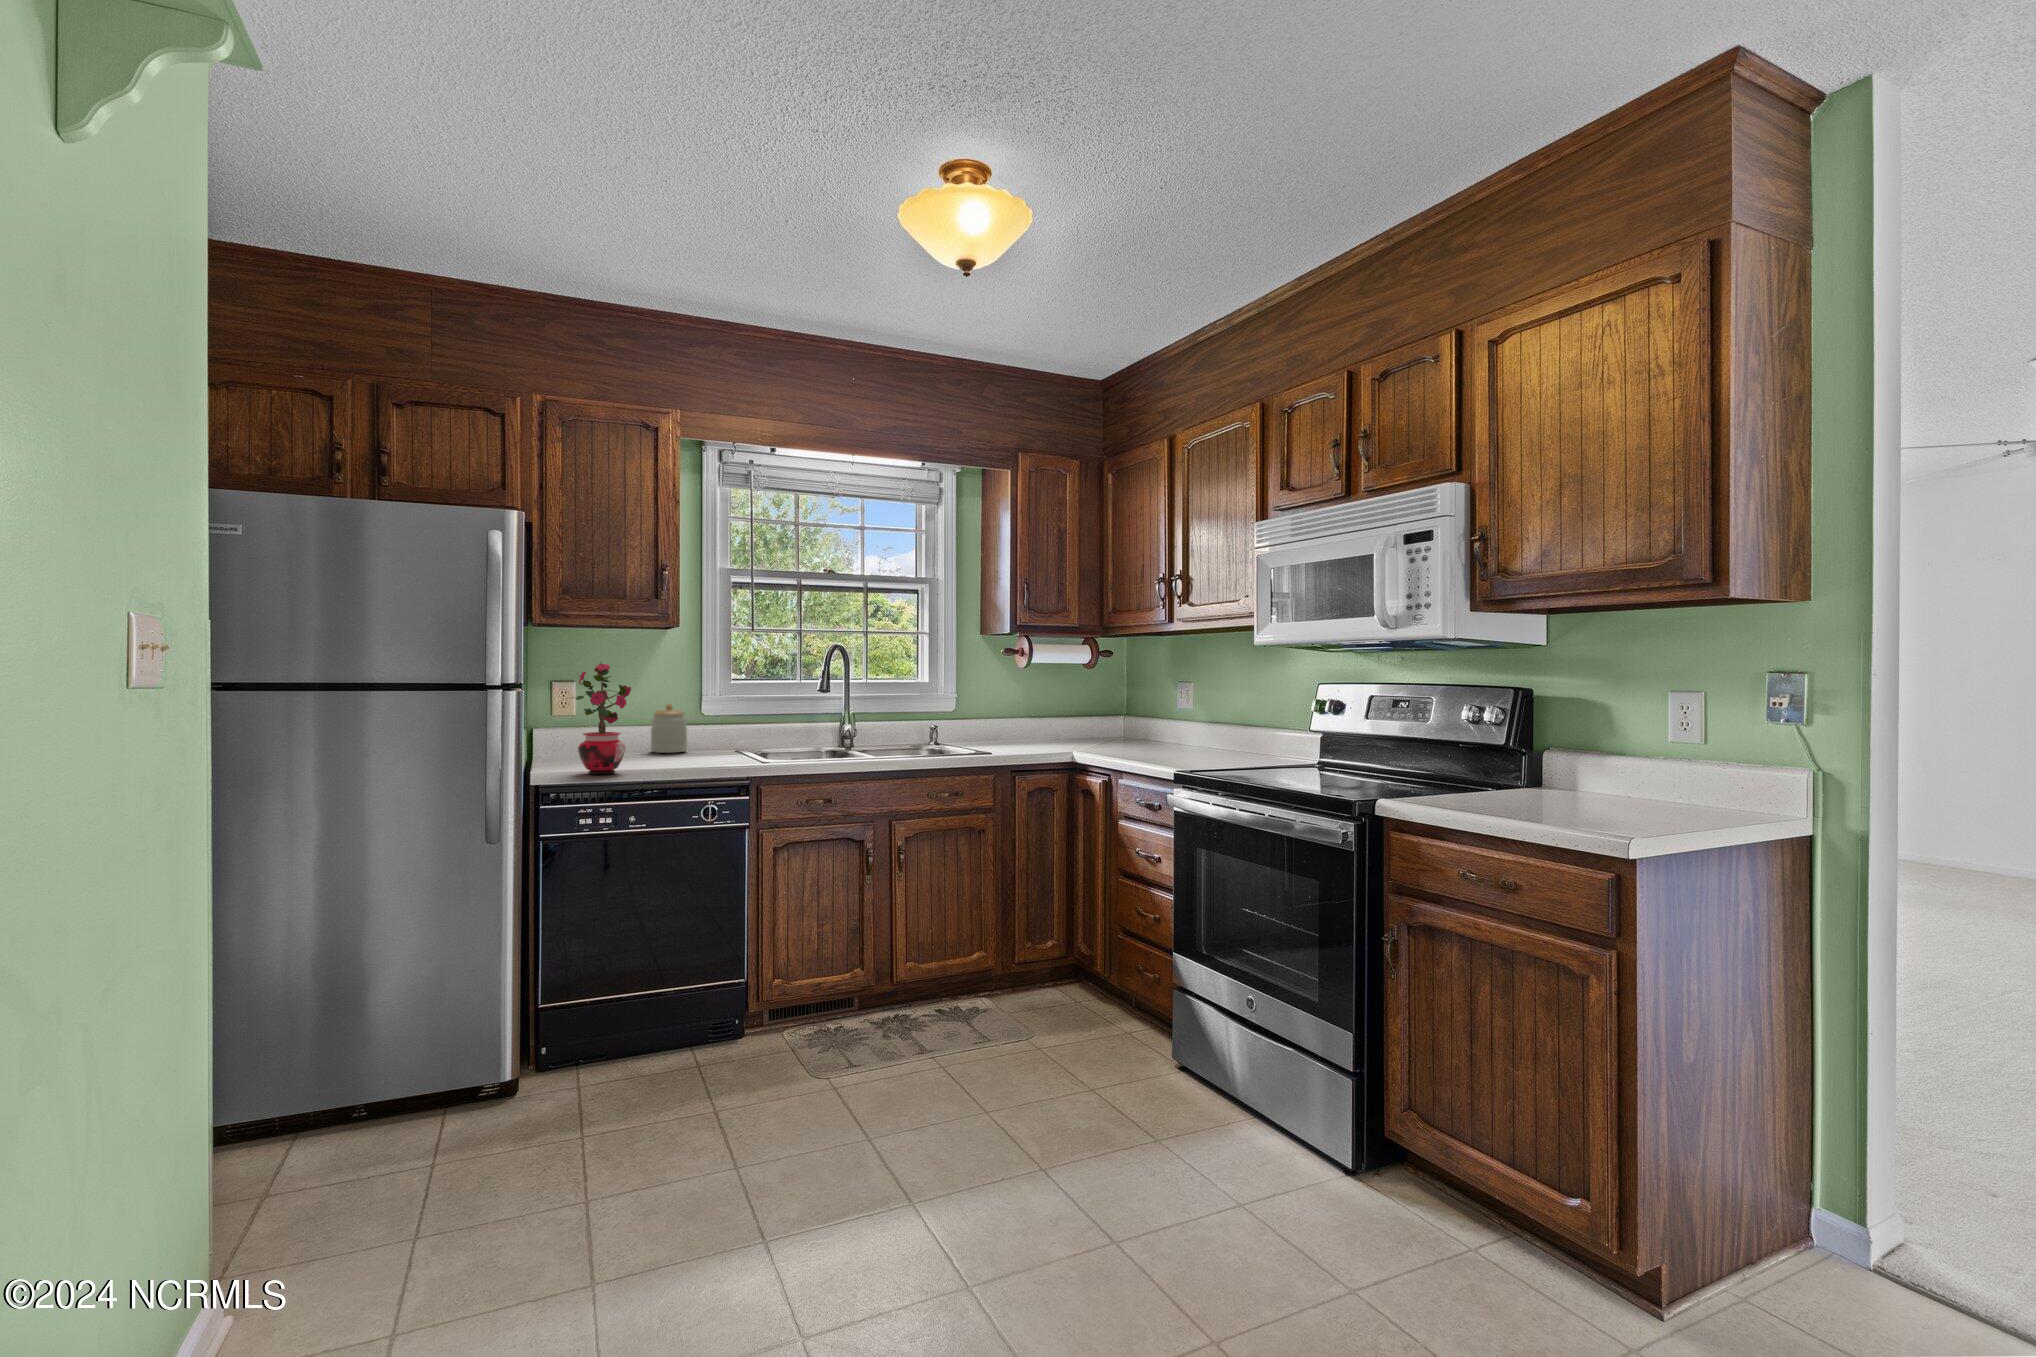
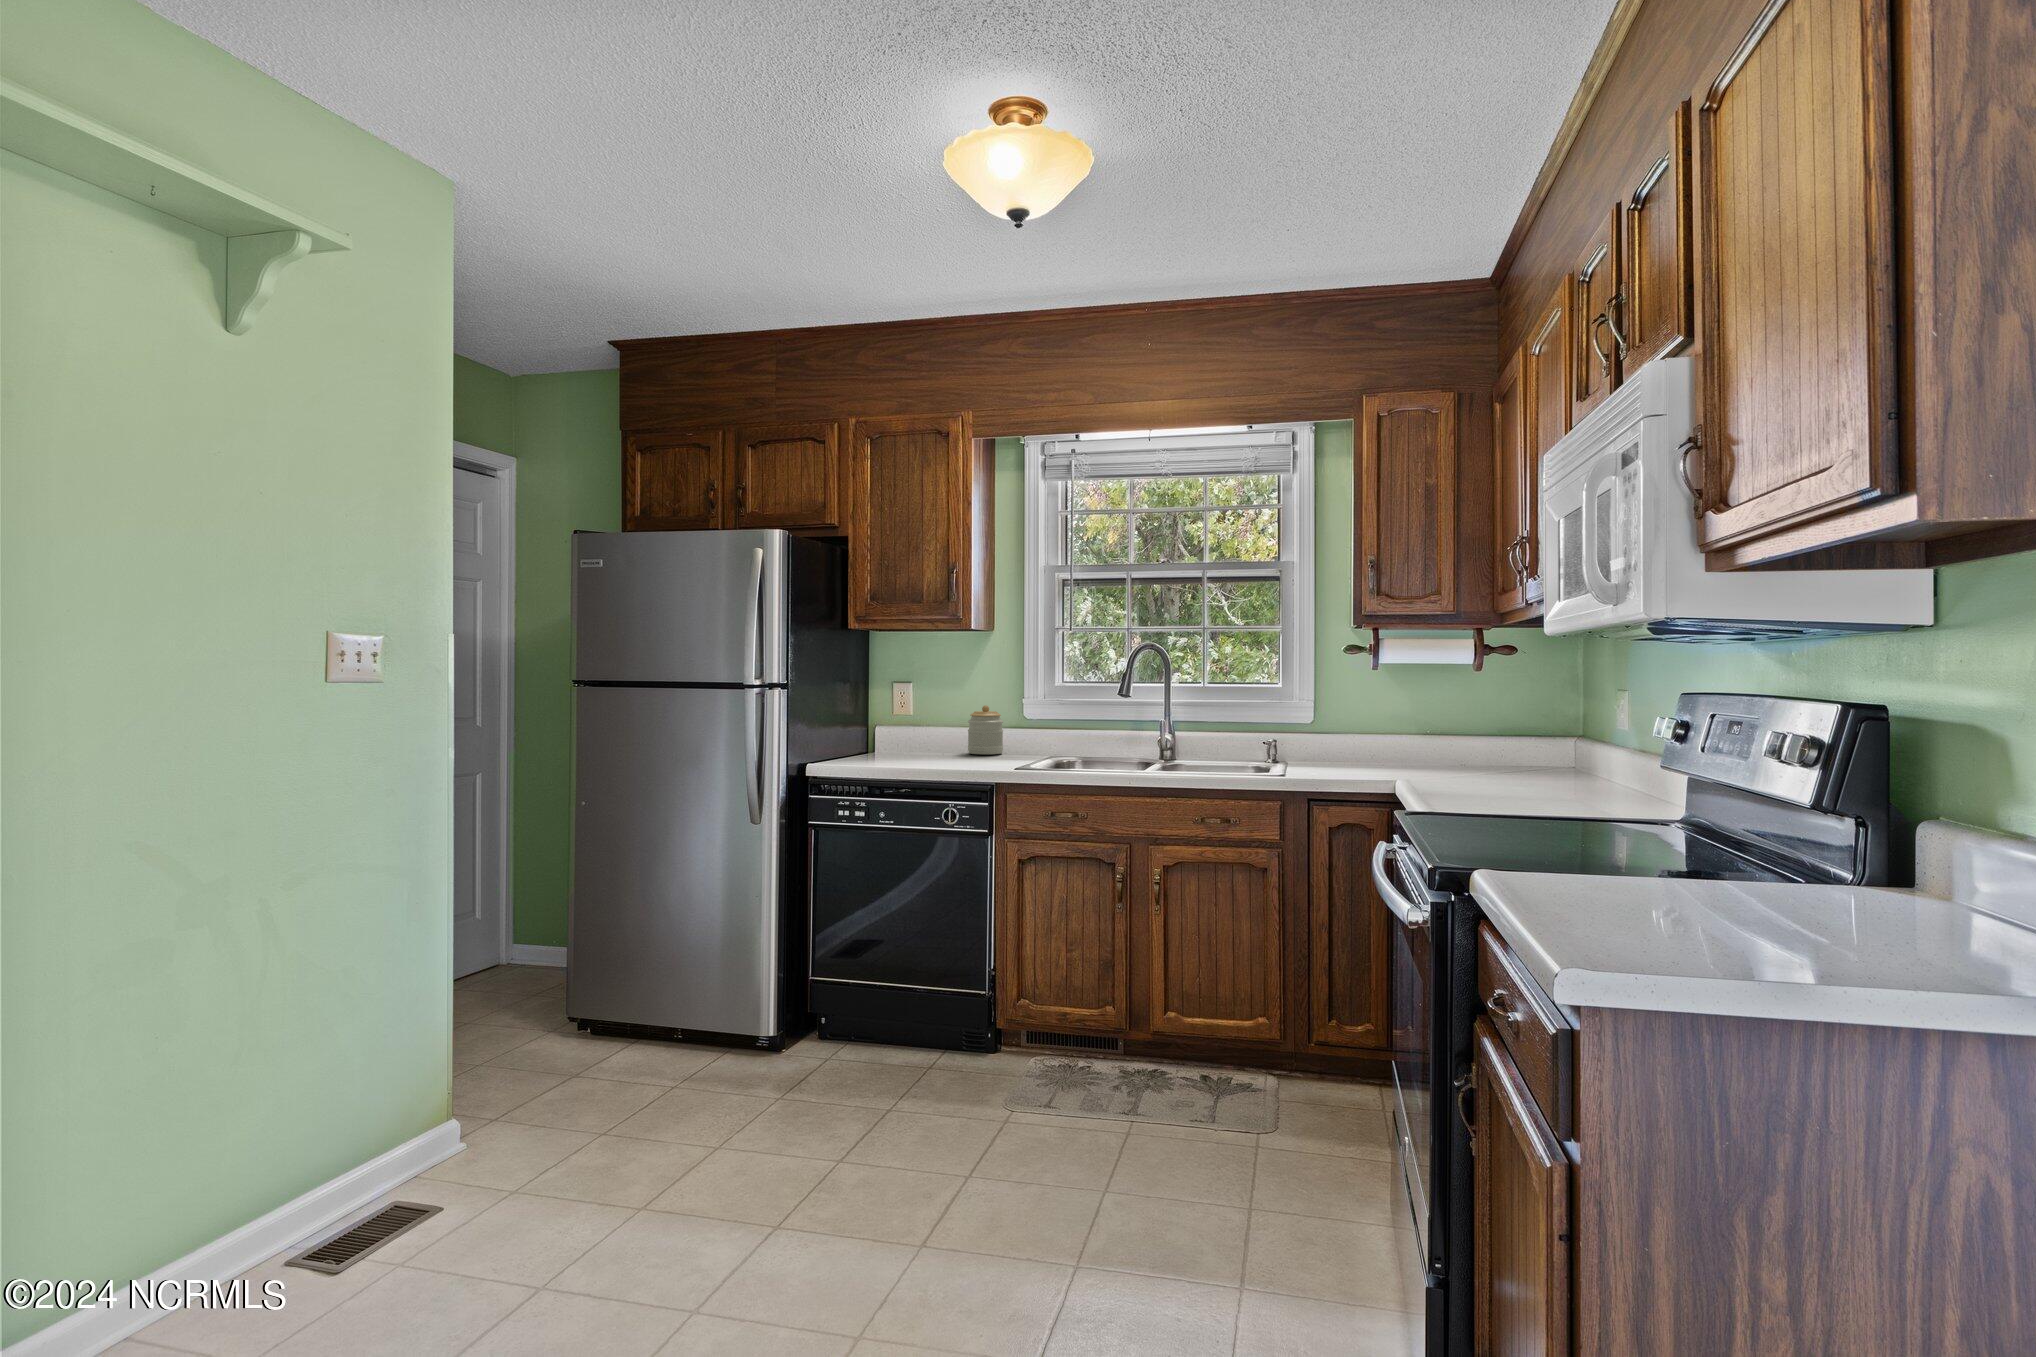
potted plant: present [572,662,631,774] -> none [838,663,899,771]

